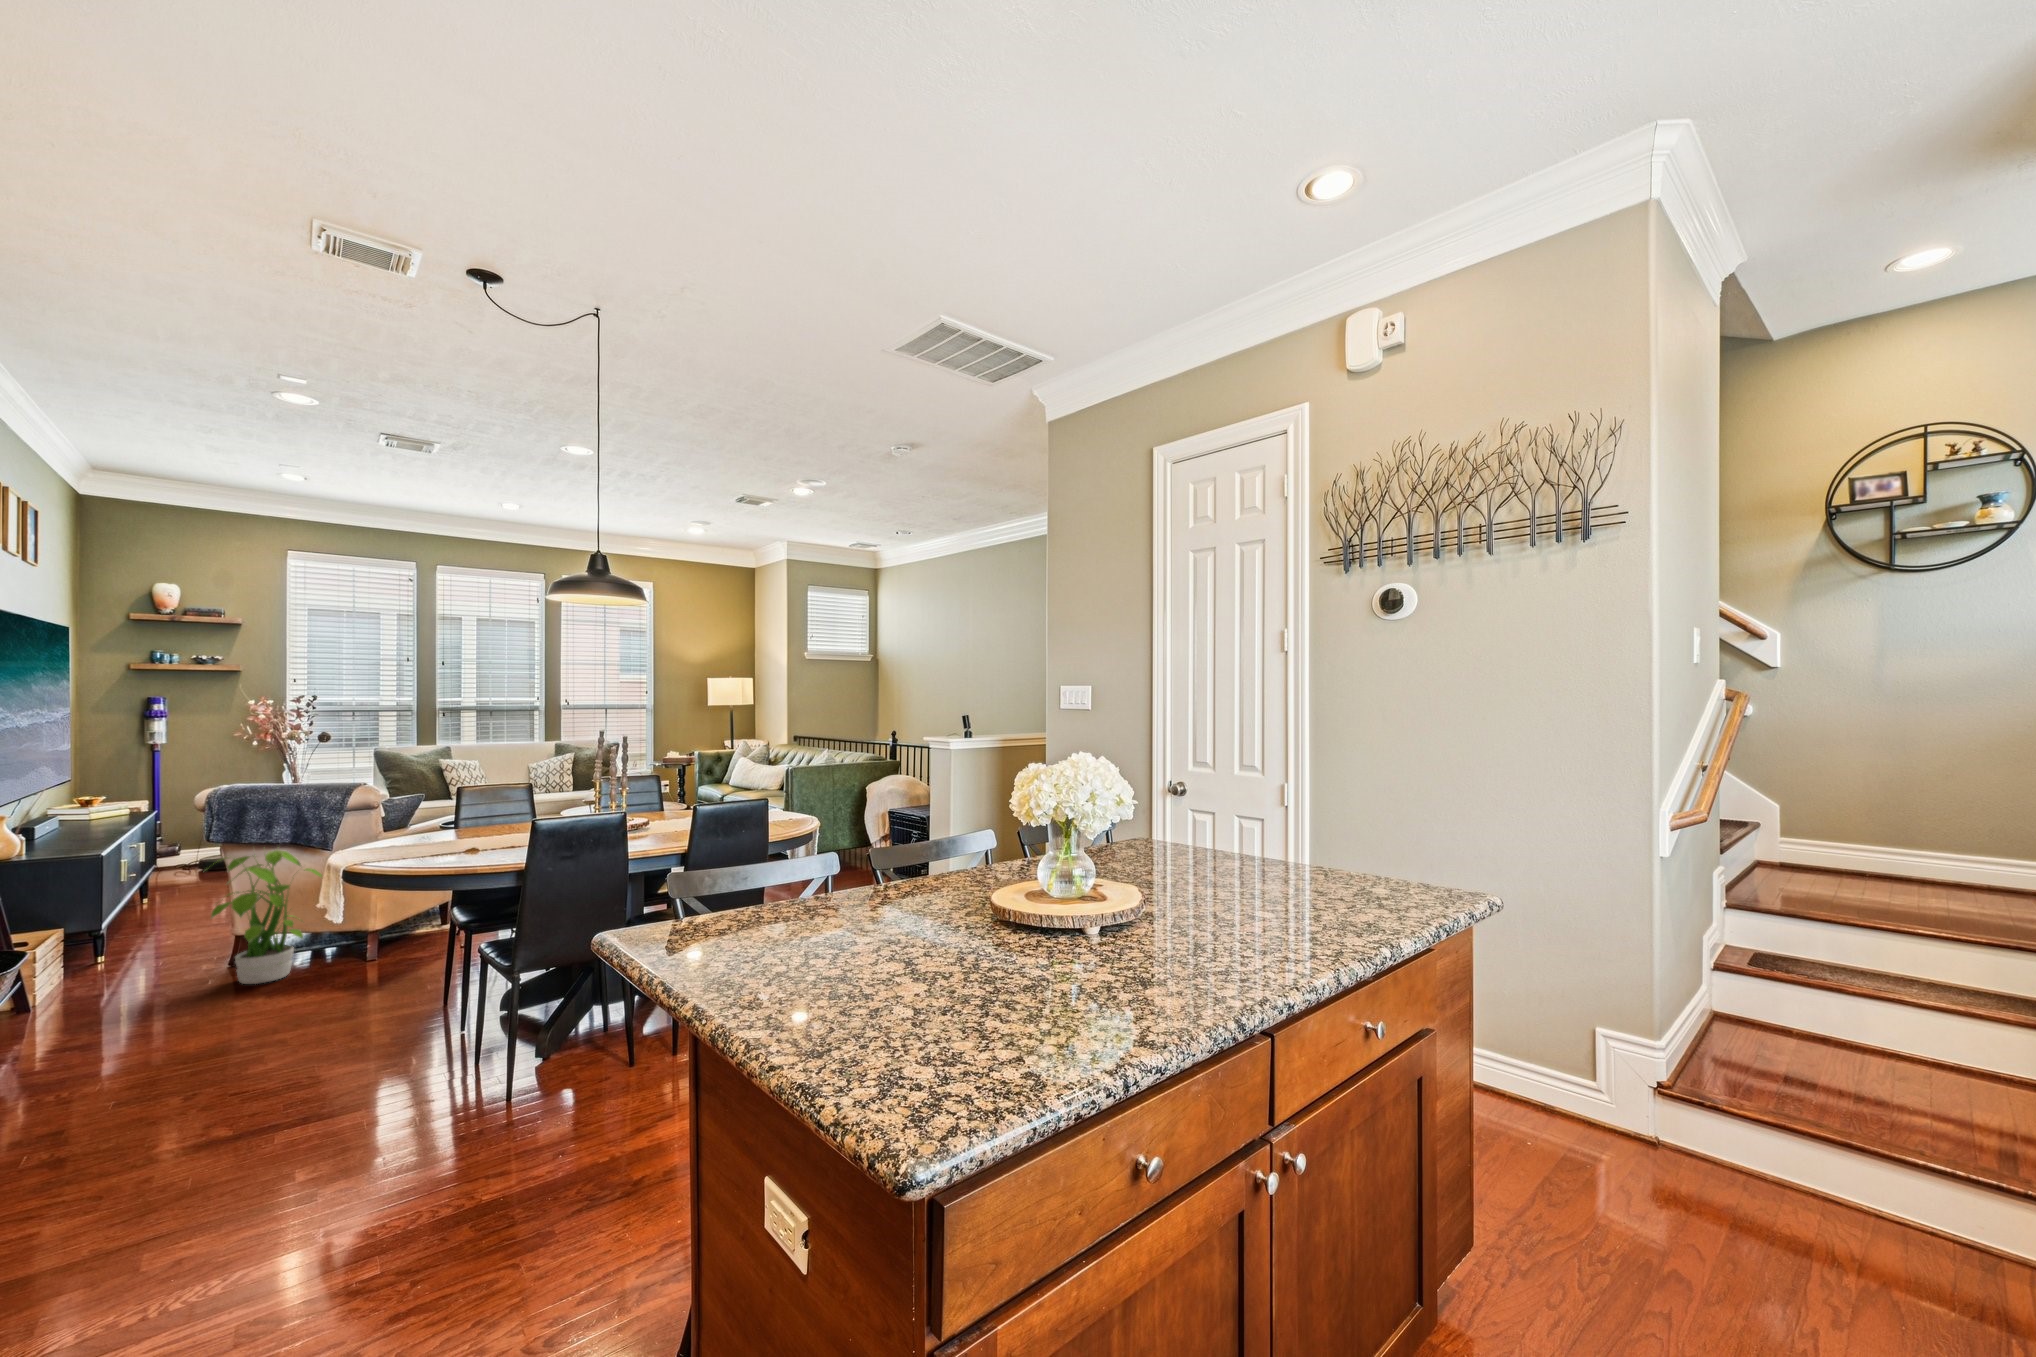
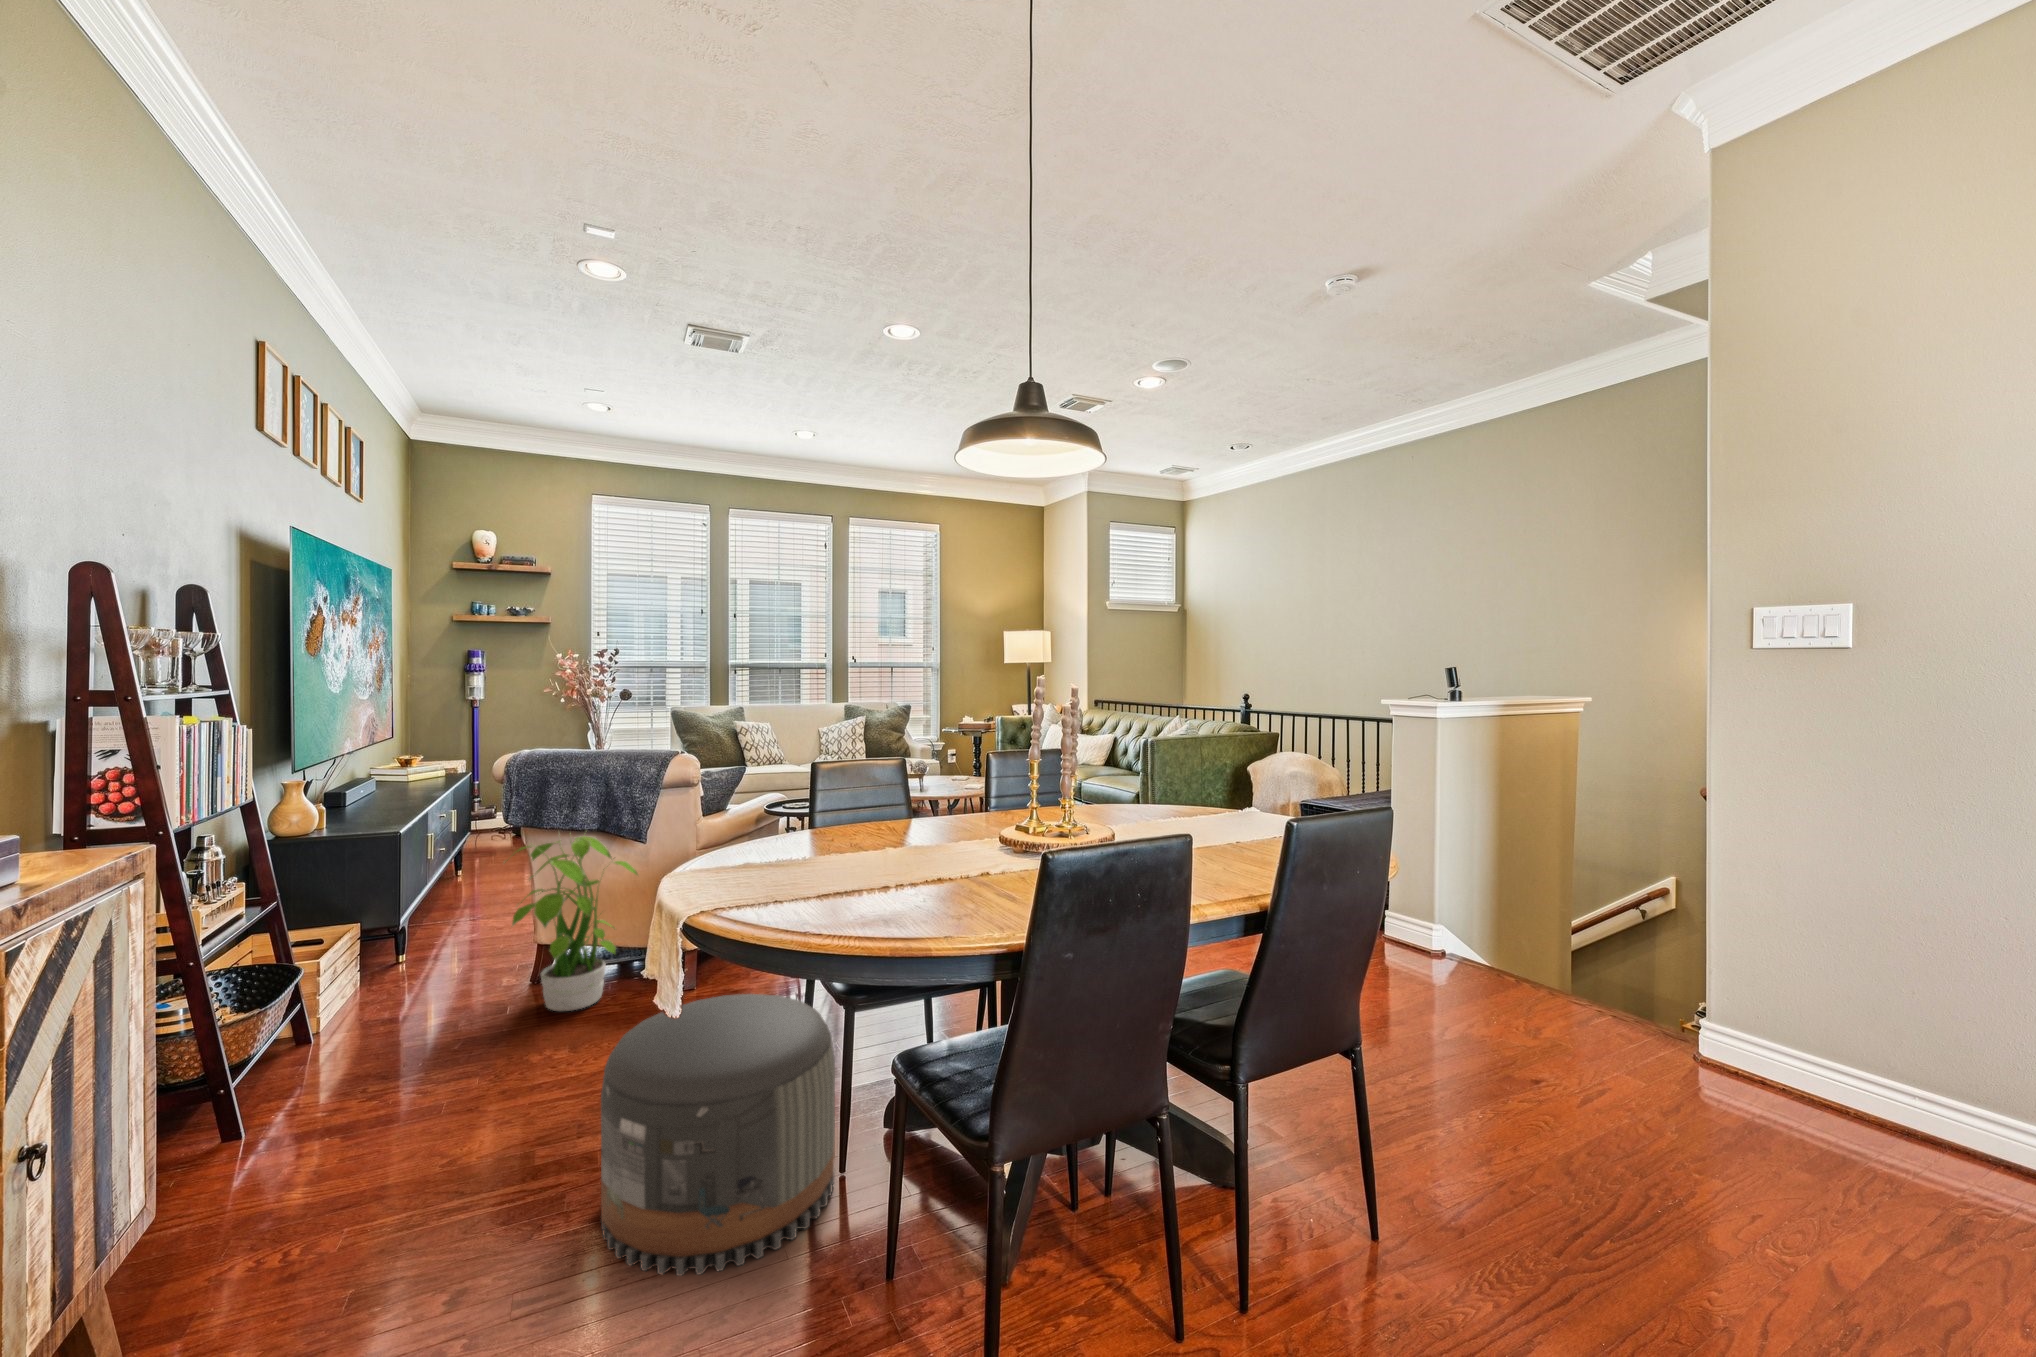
pouf: none [285,934,458,1086] -> present [601,994,835,1276]

